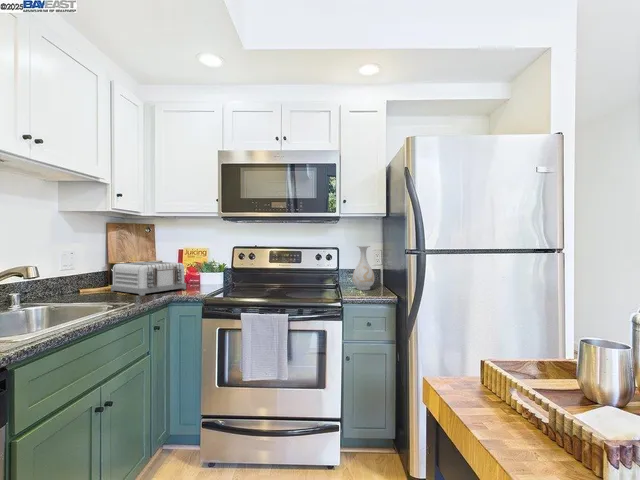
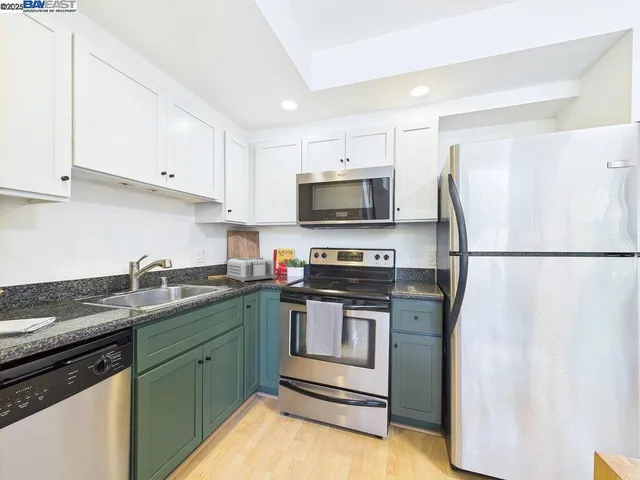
vase: present [352,246,375,290] -> none [406,248,427,286]

